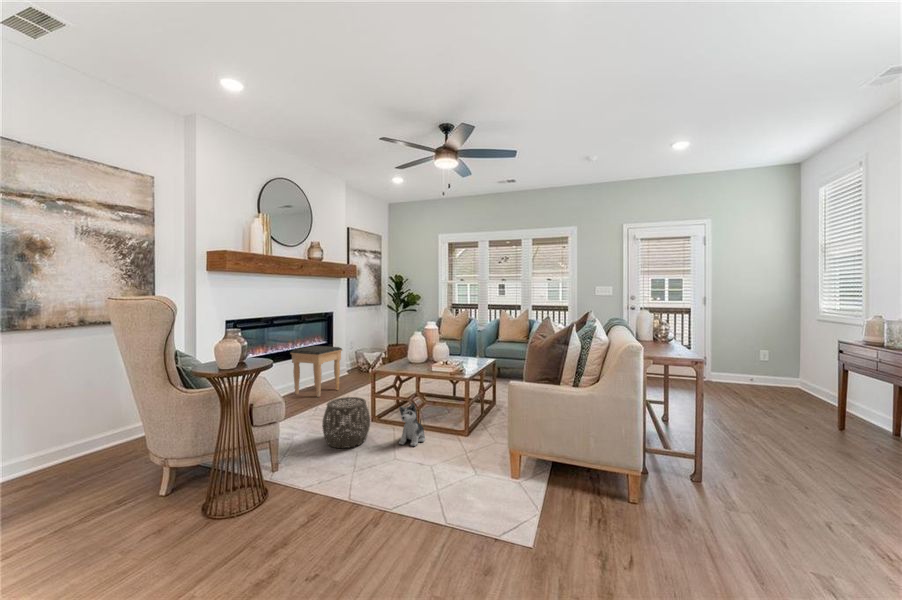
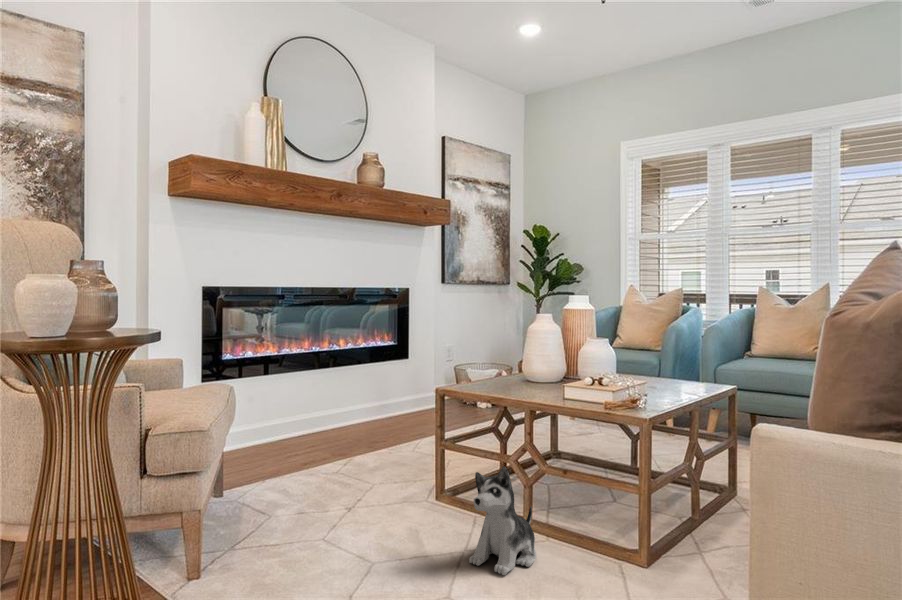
footstool: present [291,346,342,397] -> none [324,346,415,439]
woven basket: present [322,397,370,448] -> none [310,440,415,554]

